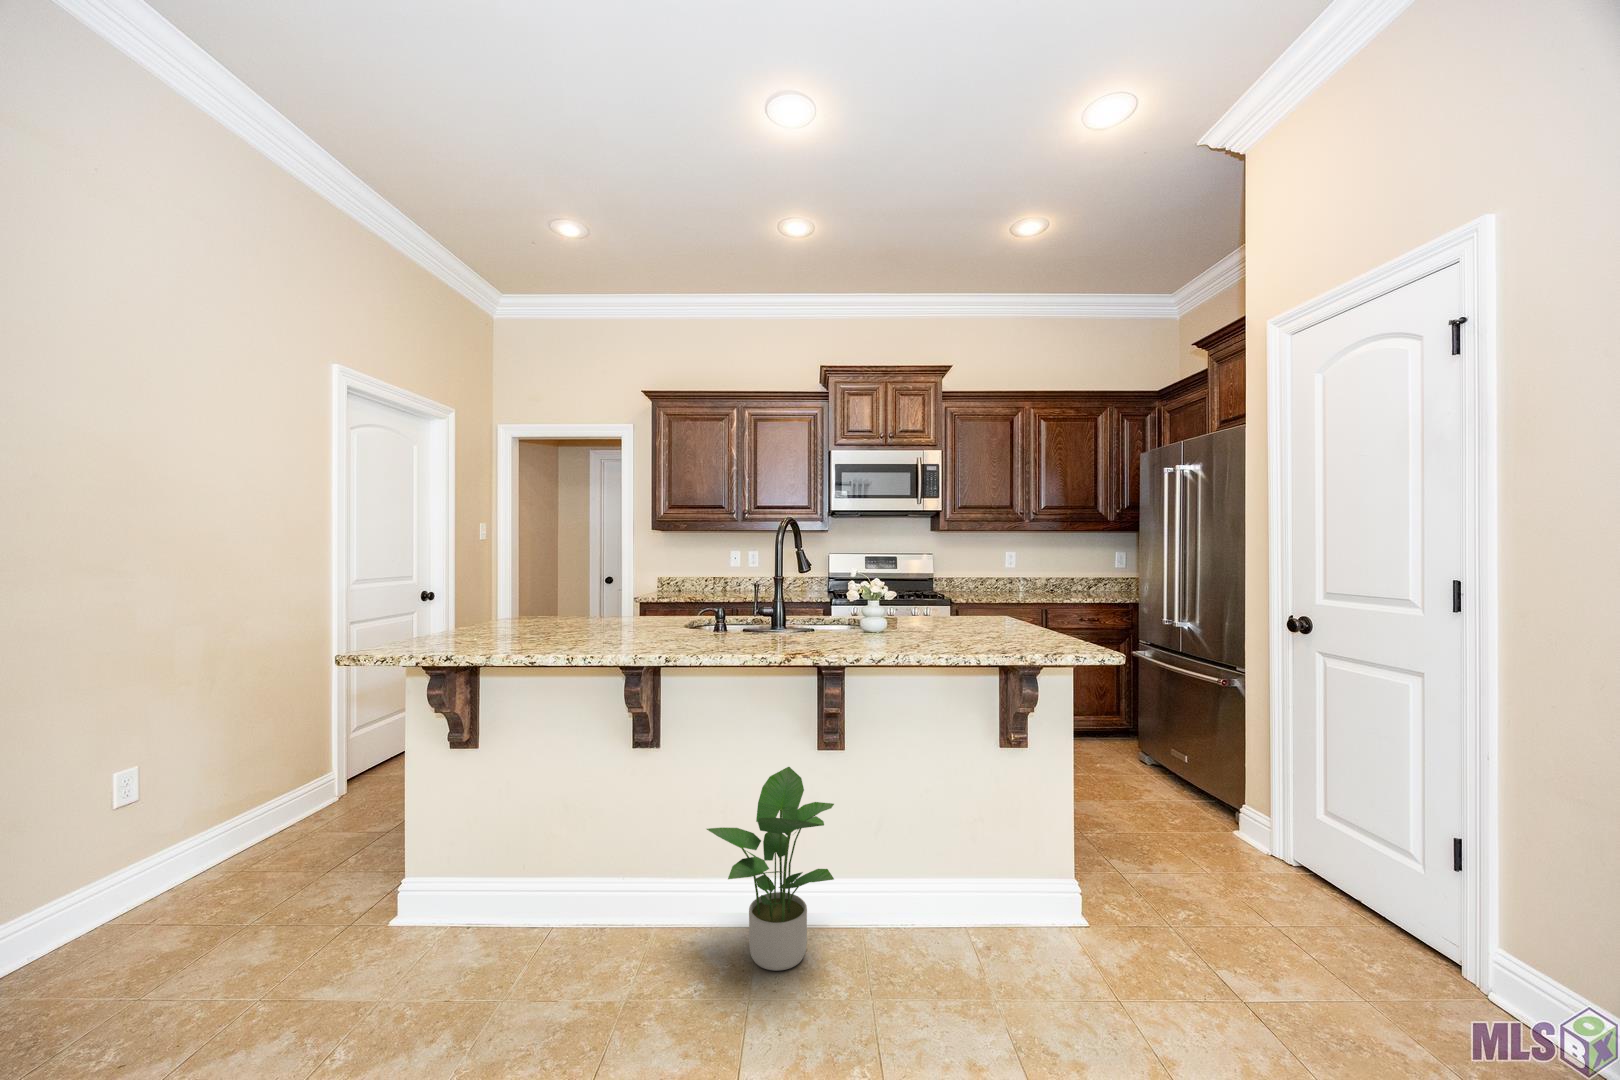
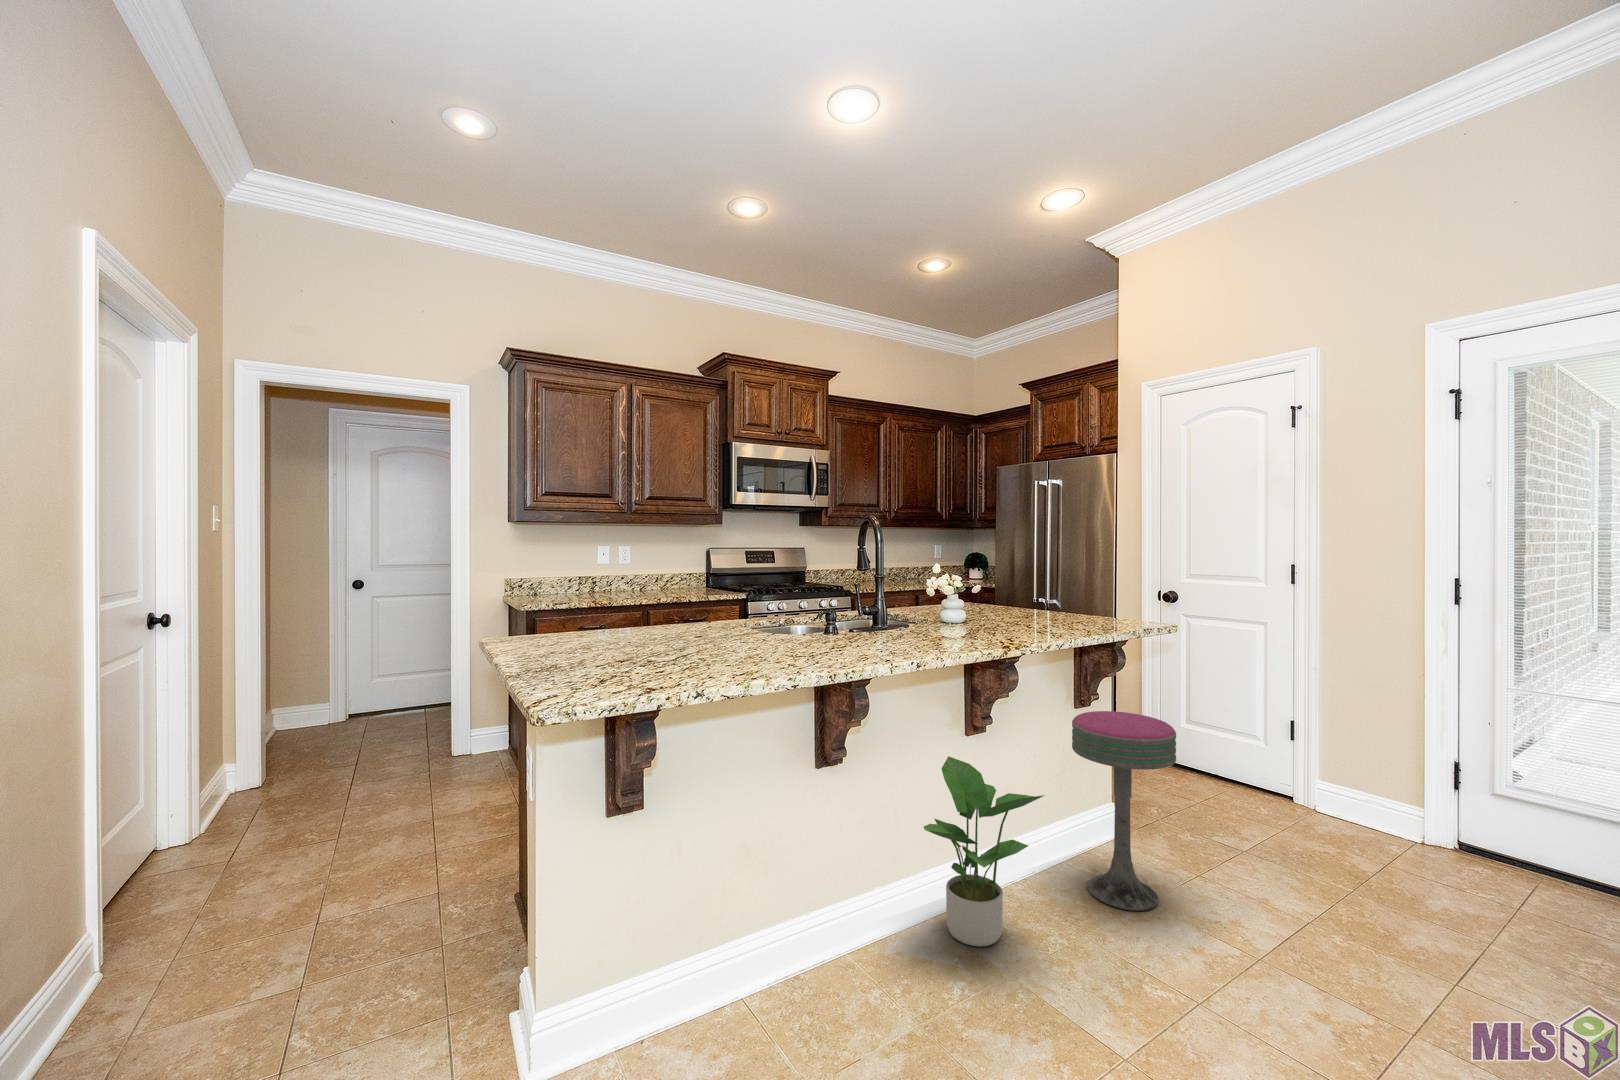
bar stool: none [934,750,1056,1008] -> present [1072,711,1176,911]

